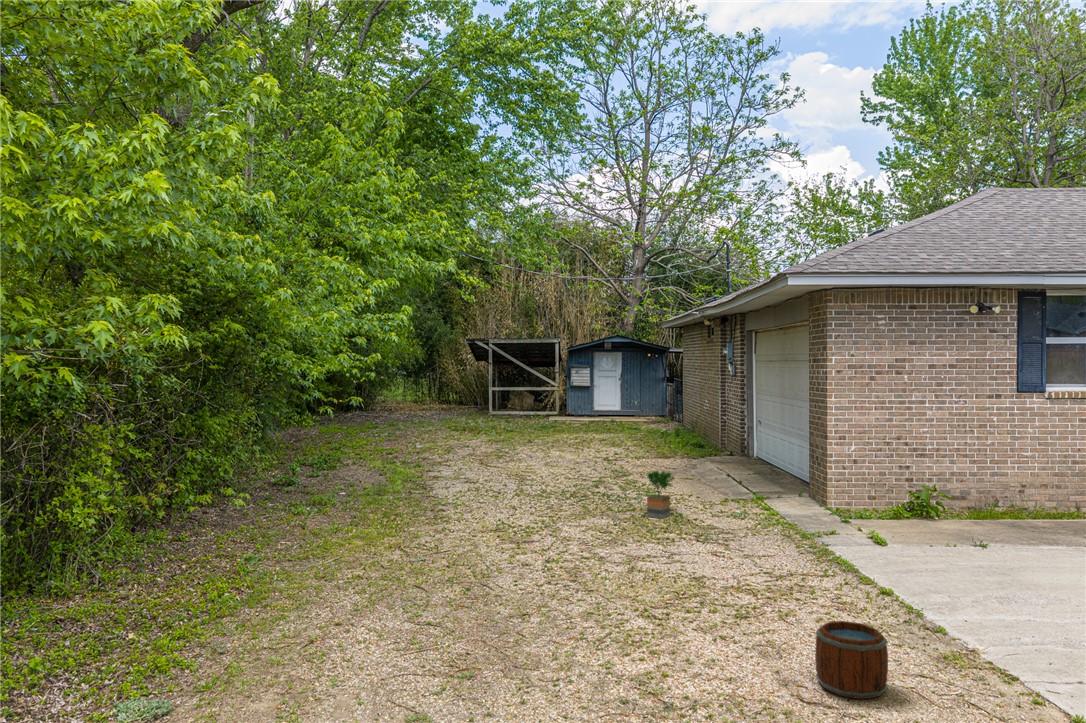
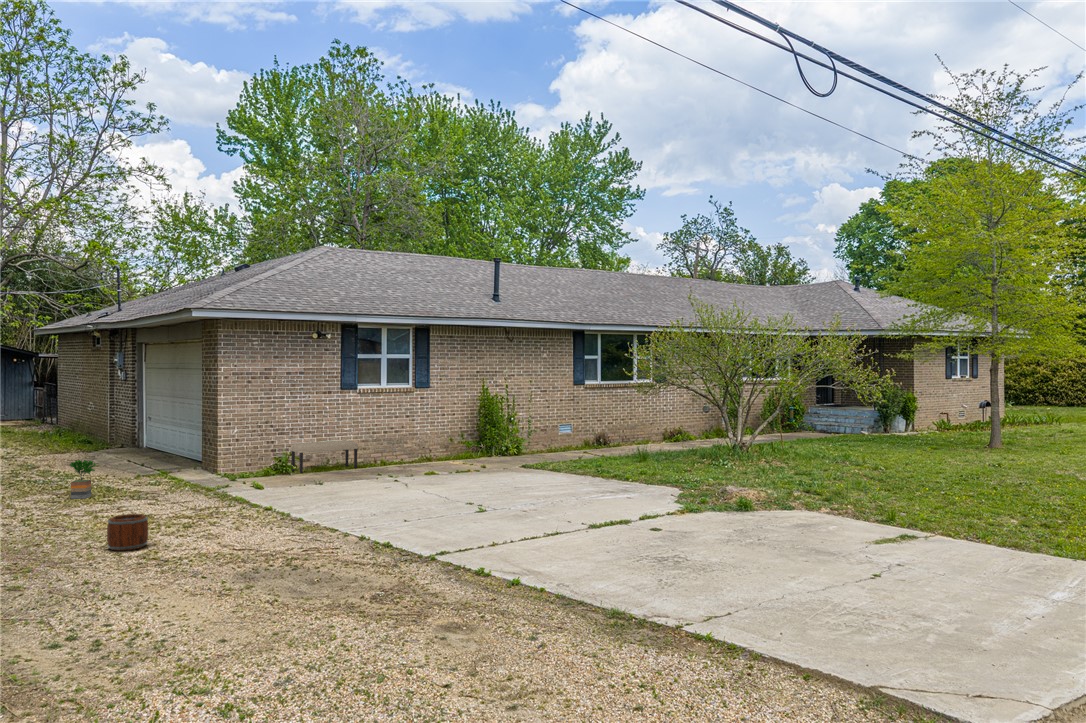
bench: none [935,472,1052,521] -> present [291,440,358,473]
bucket: present [815,621,888,699] -> present [107,514,148,551]

